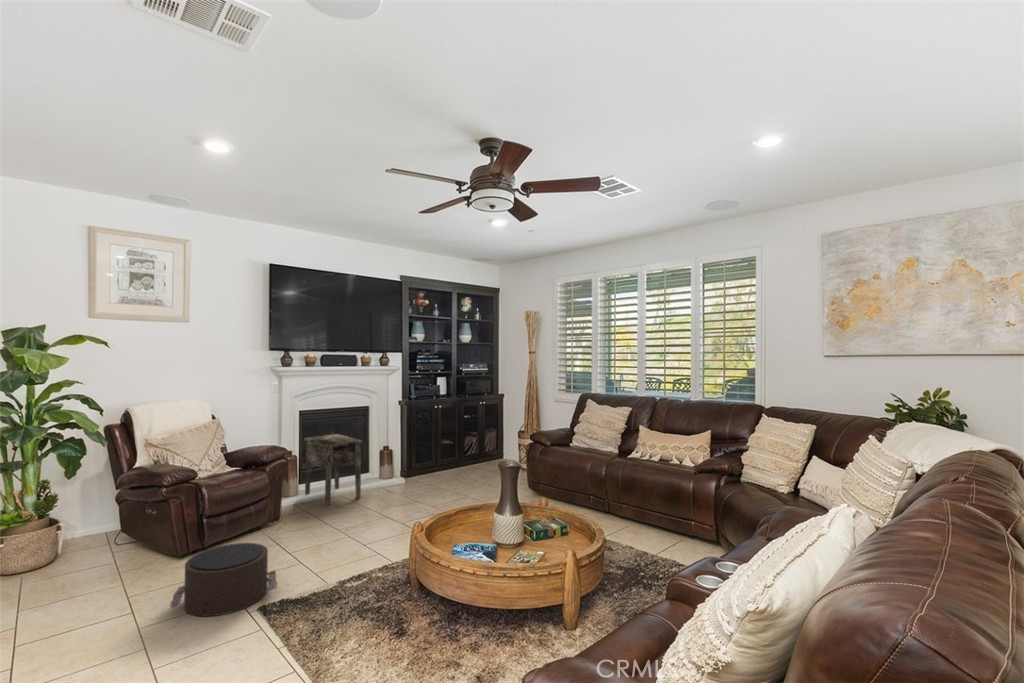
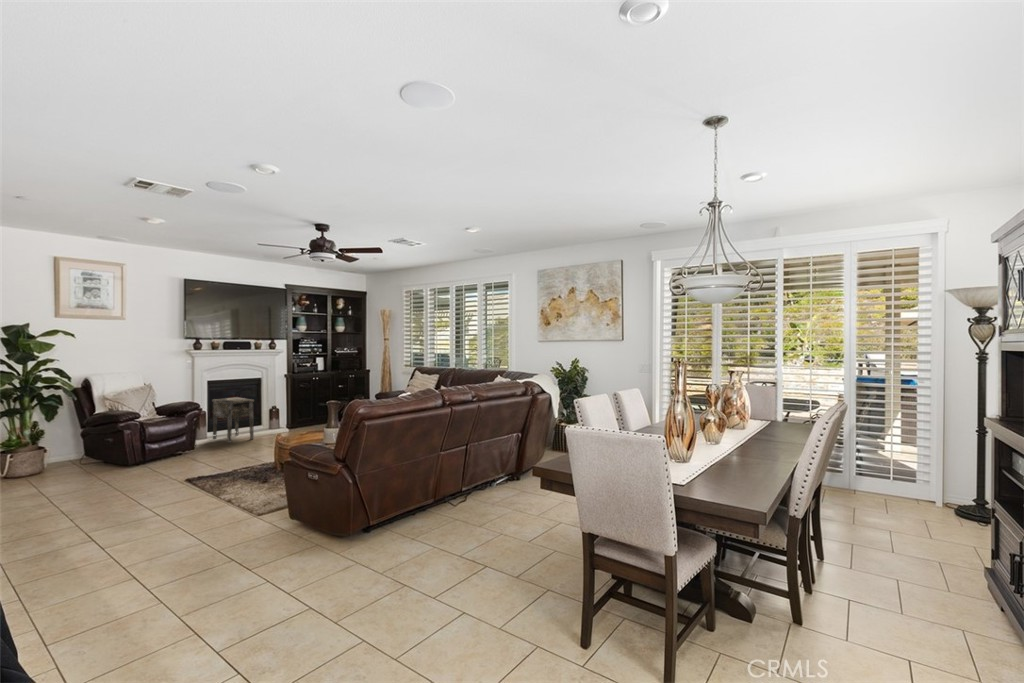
pouf: present [170,543,278,616] -> none [134,451,197,483]

